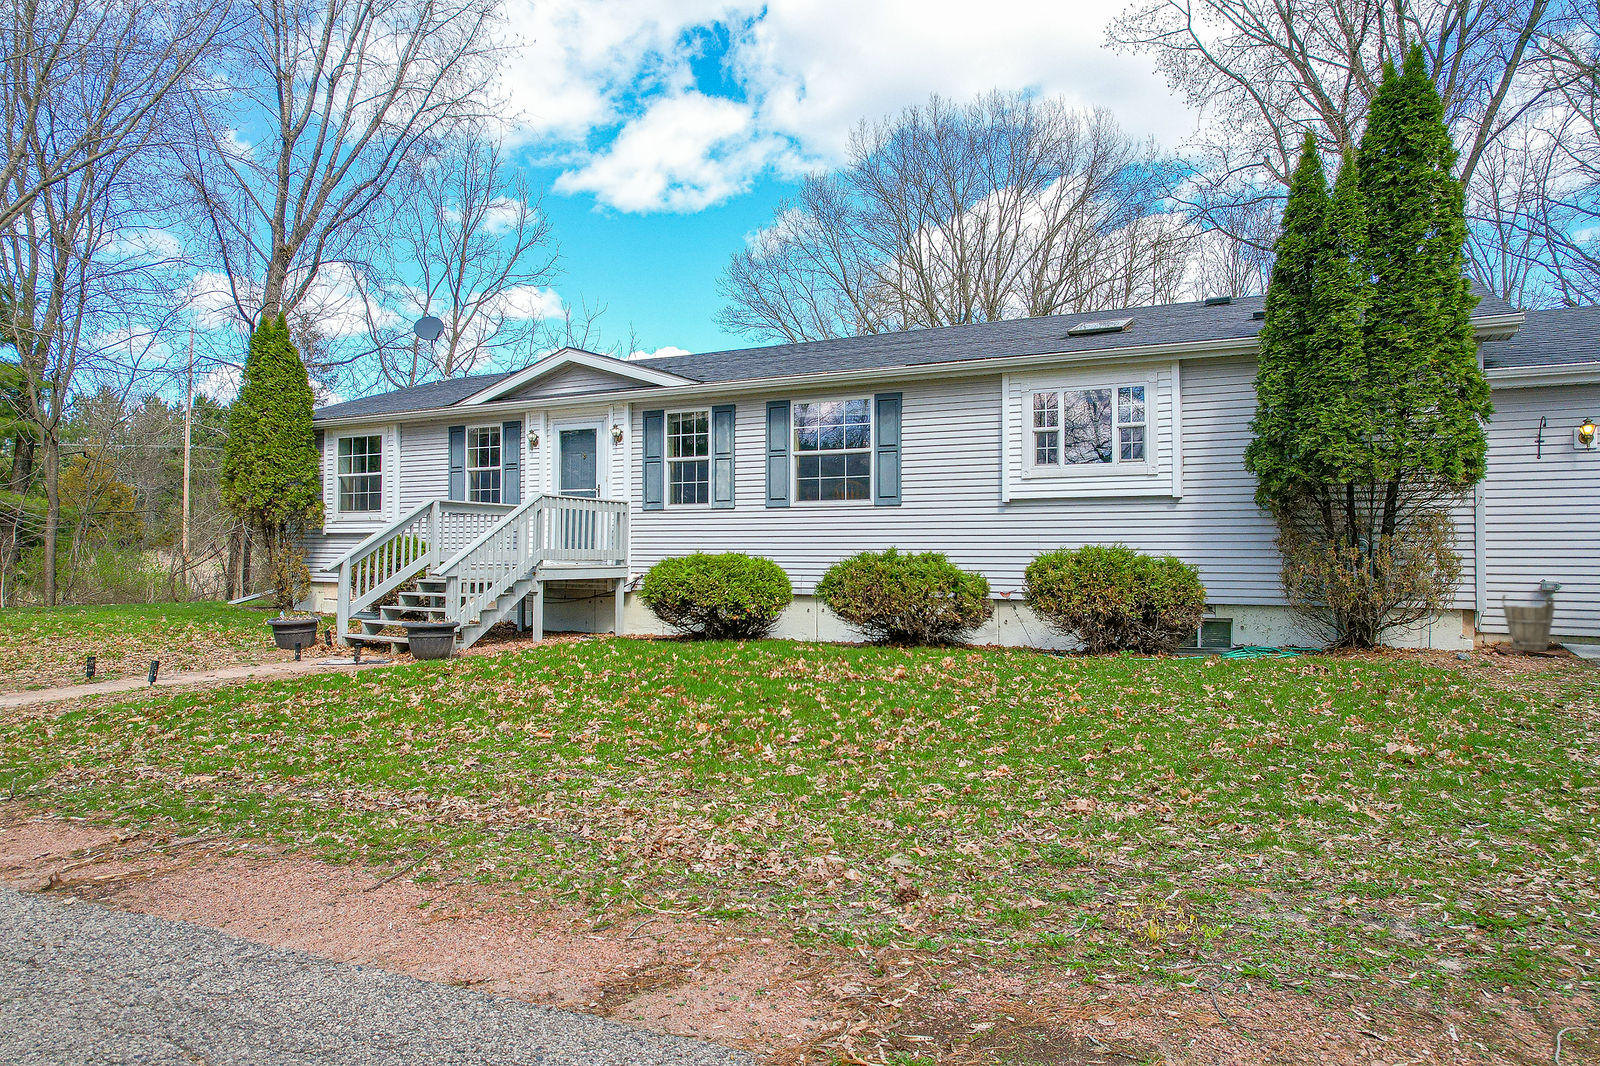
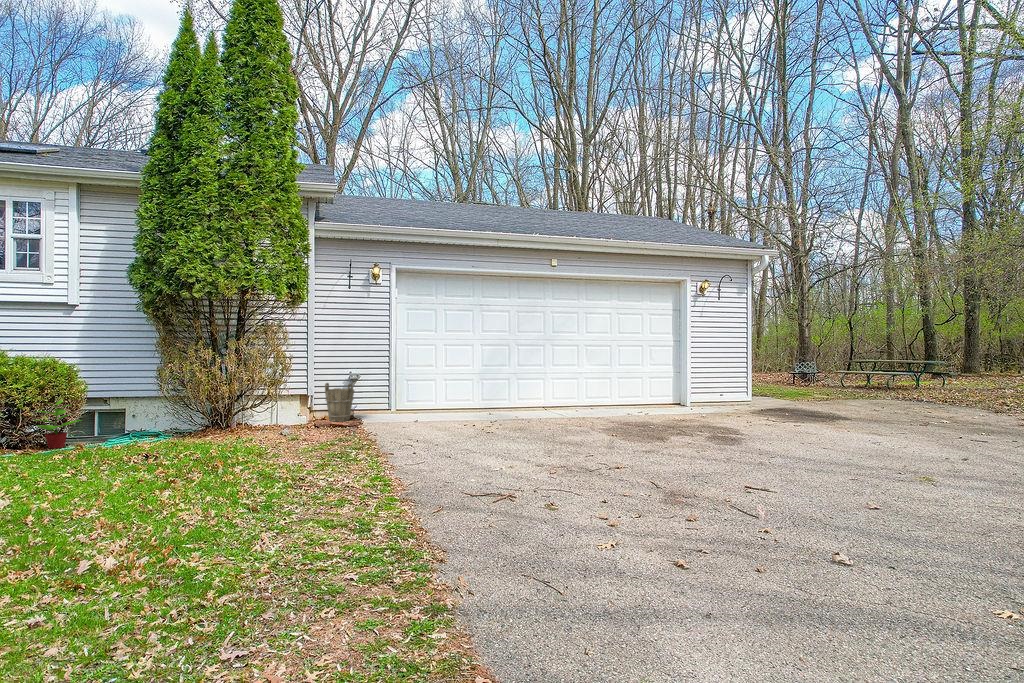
potted plant: none [1168,600,1213,653] -> present [36,400,81,448]

